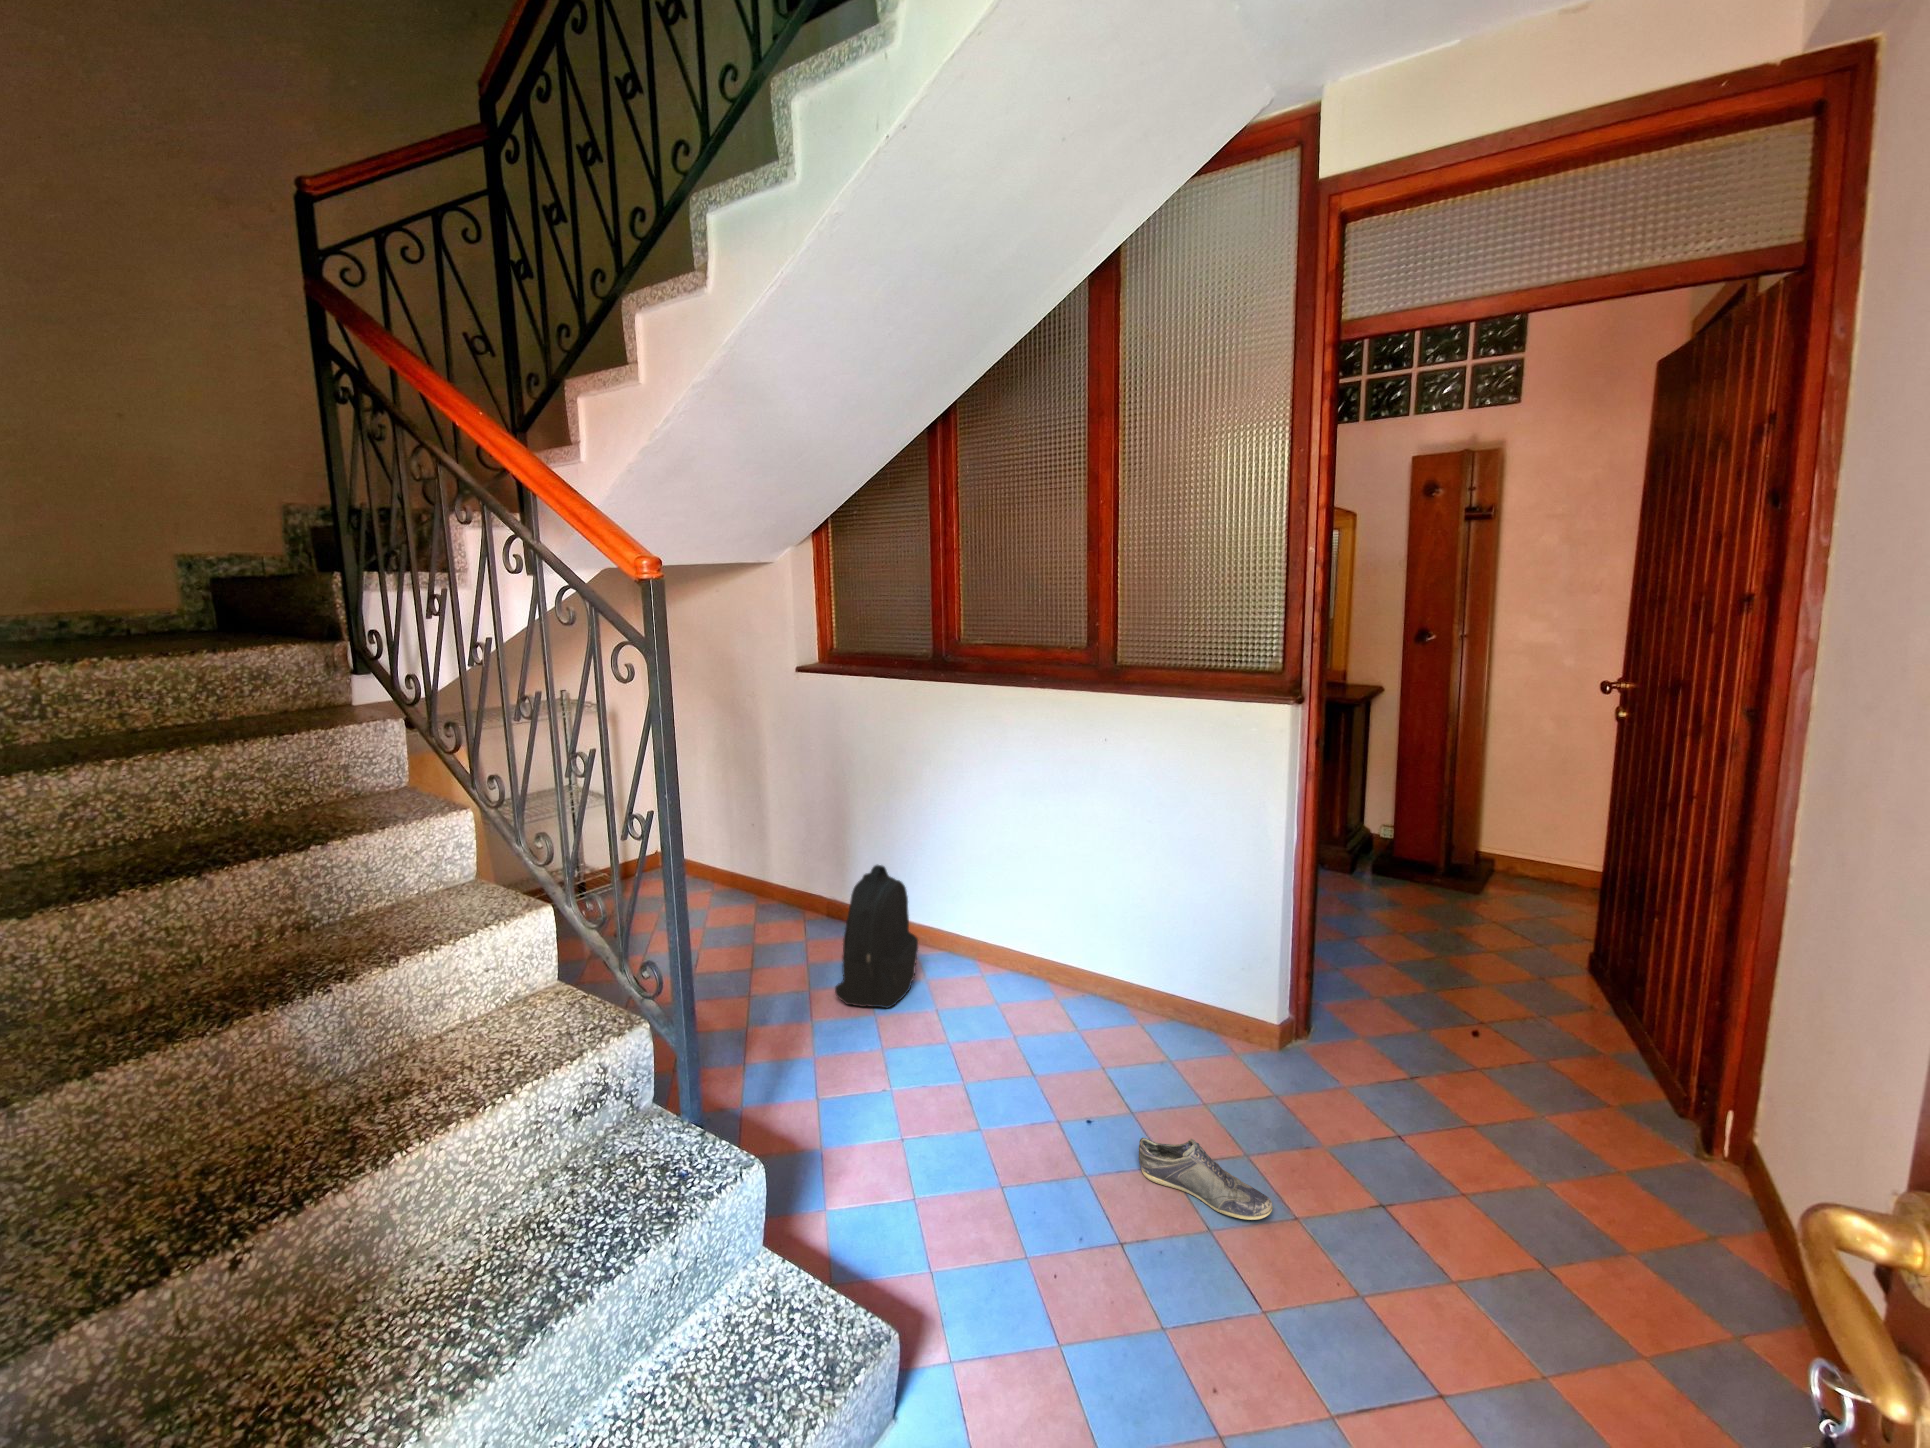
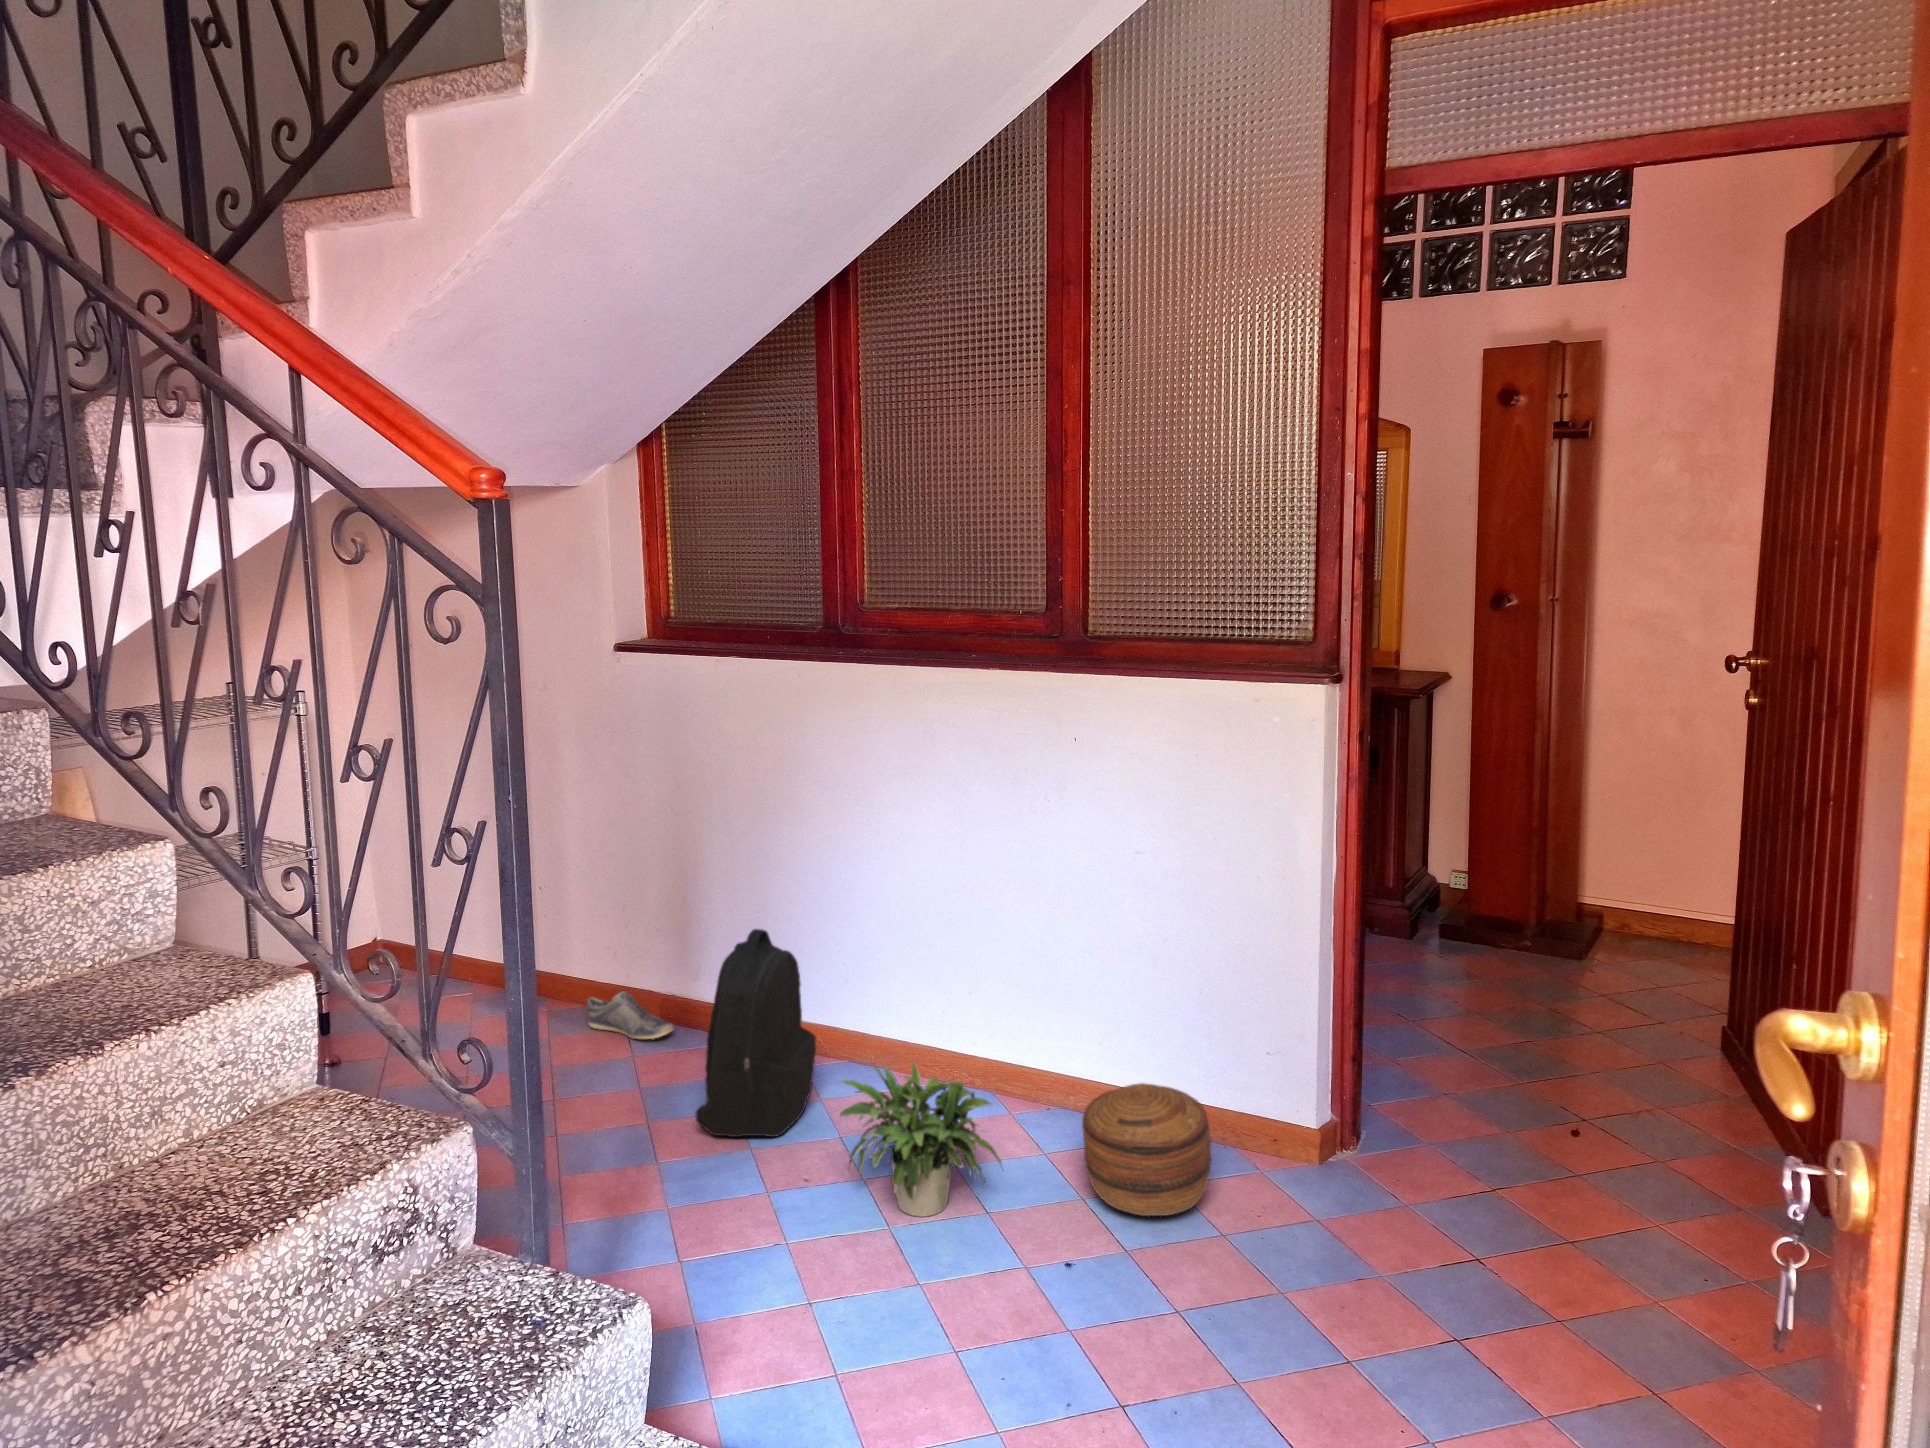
potted plant: none [903,964,1043,1078] -> present [804,1062,1001,1217]
basket: none [1101,992,1197,1092] -> present [1082,1083,1211,1216]
shoe: present [1139,1138,1273,1220] -> present [587,991,673,1039]

